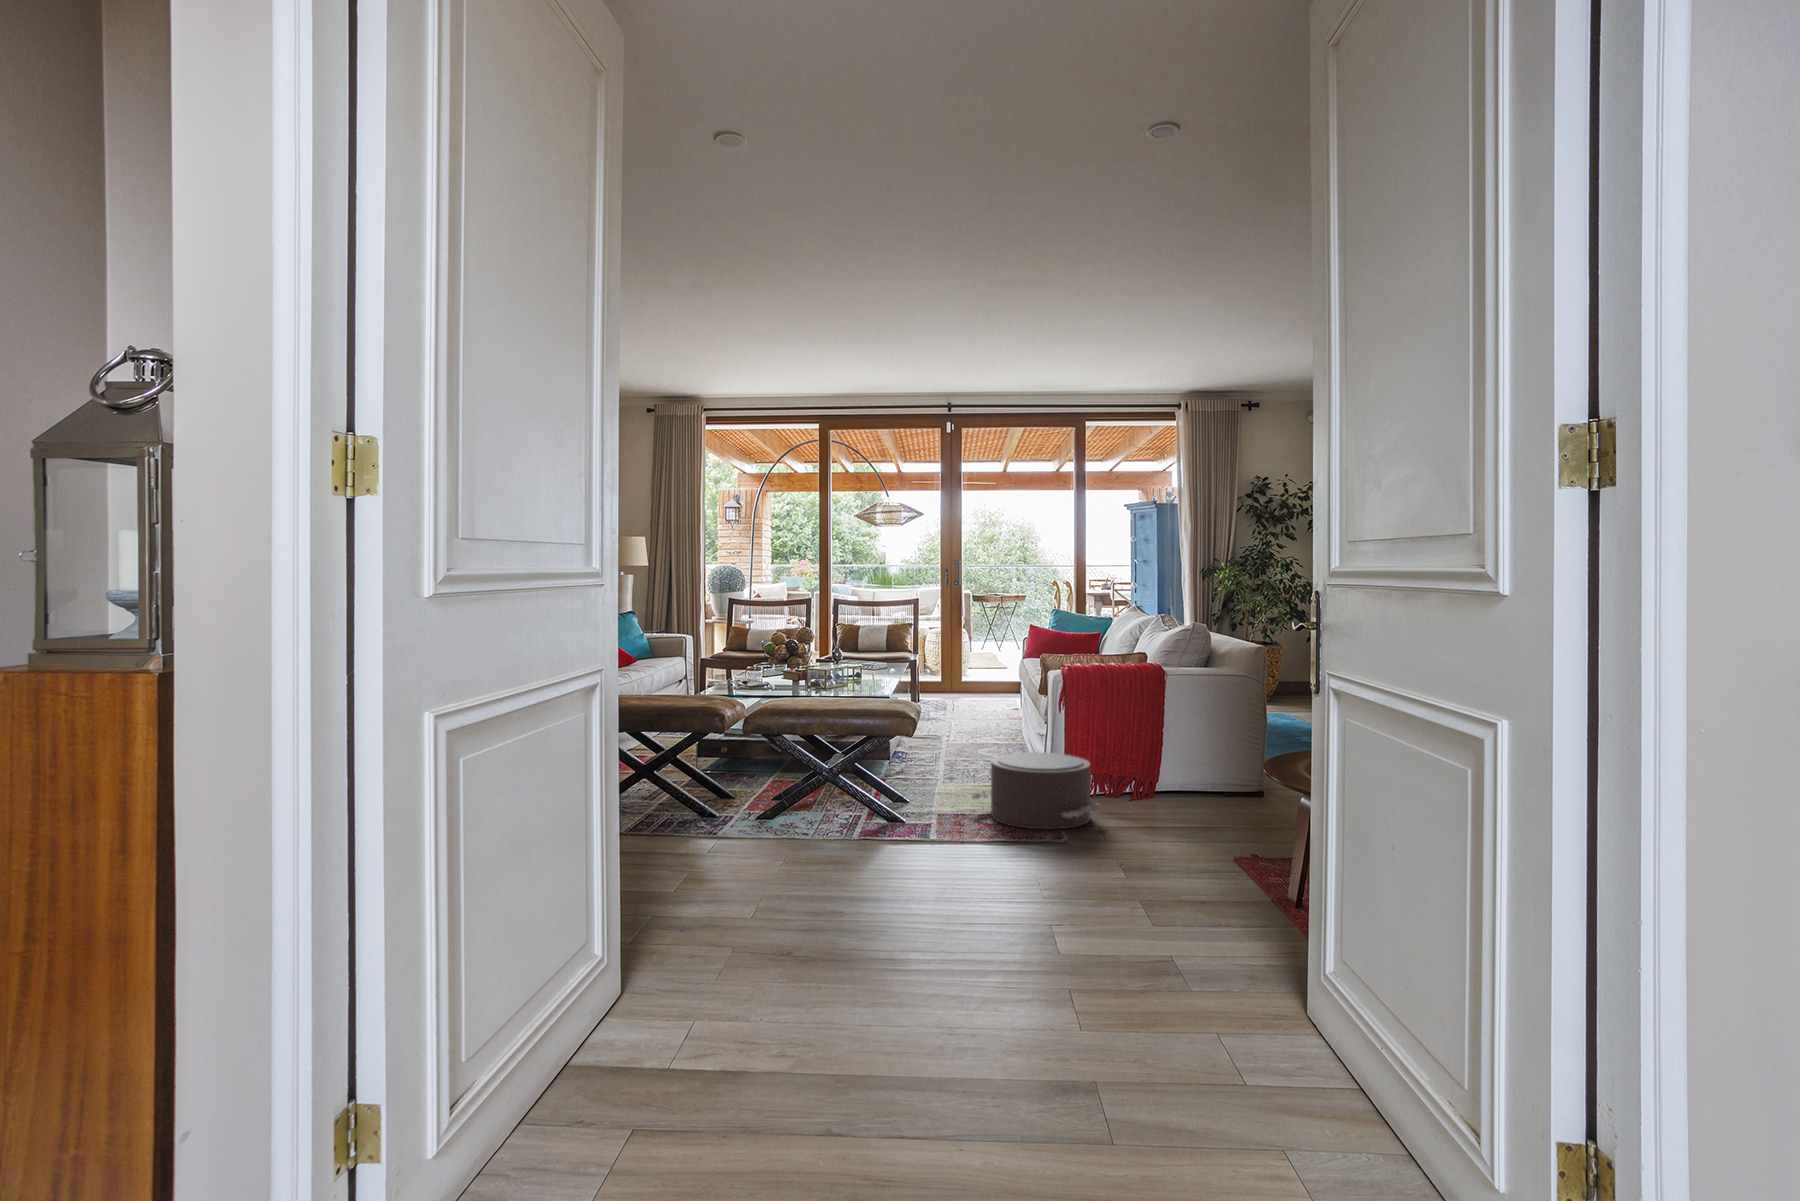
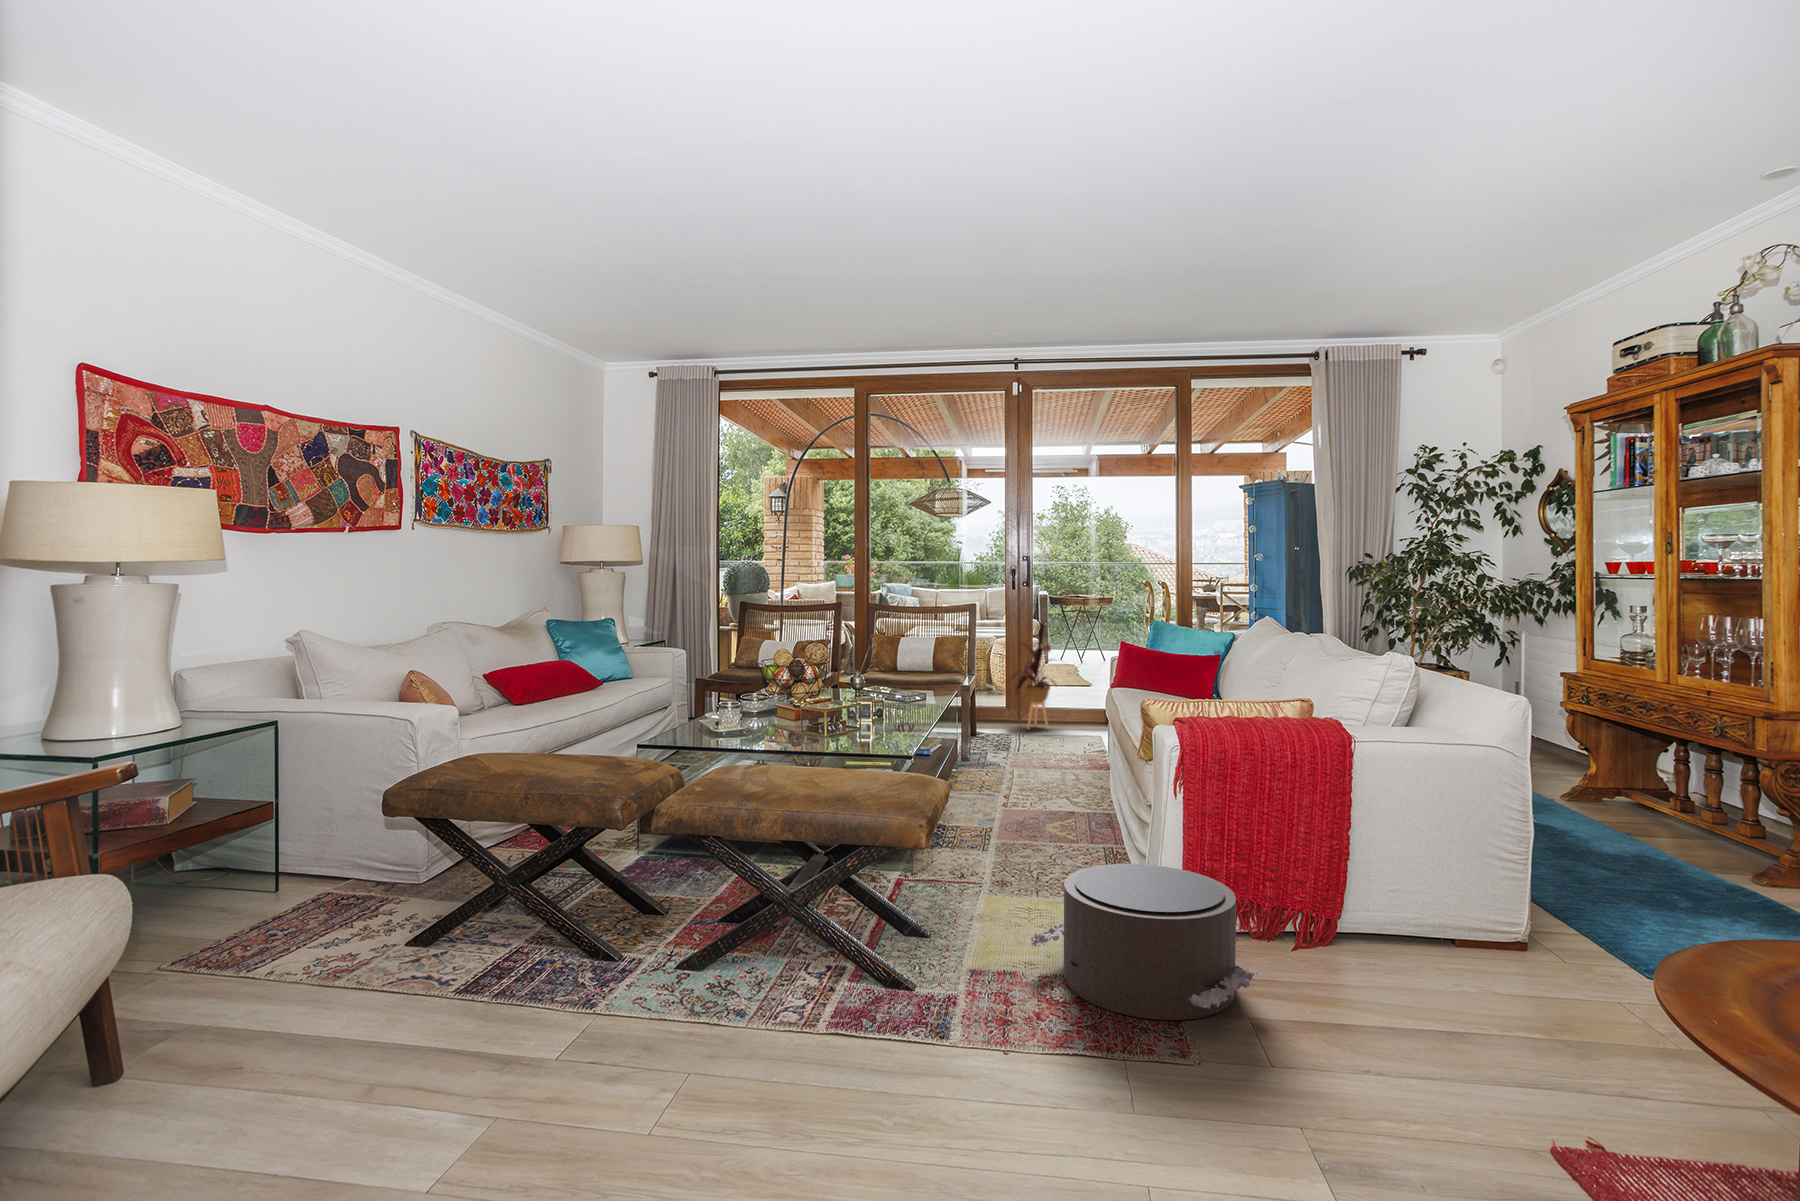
house plant: none [942,612,983,697] -> present [1009,623,1055,729]

